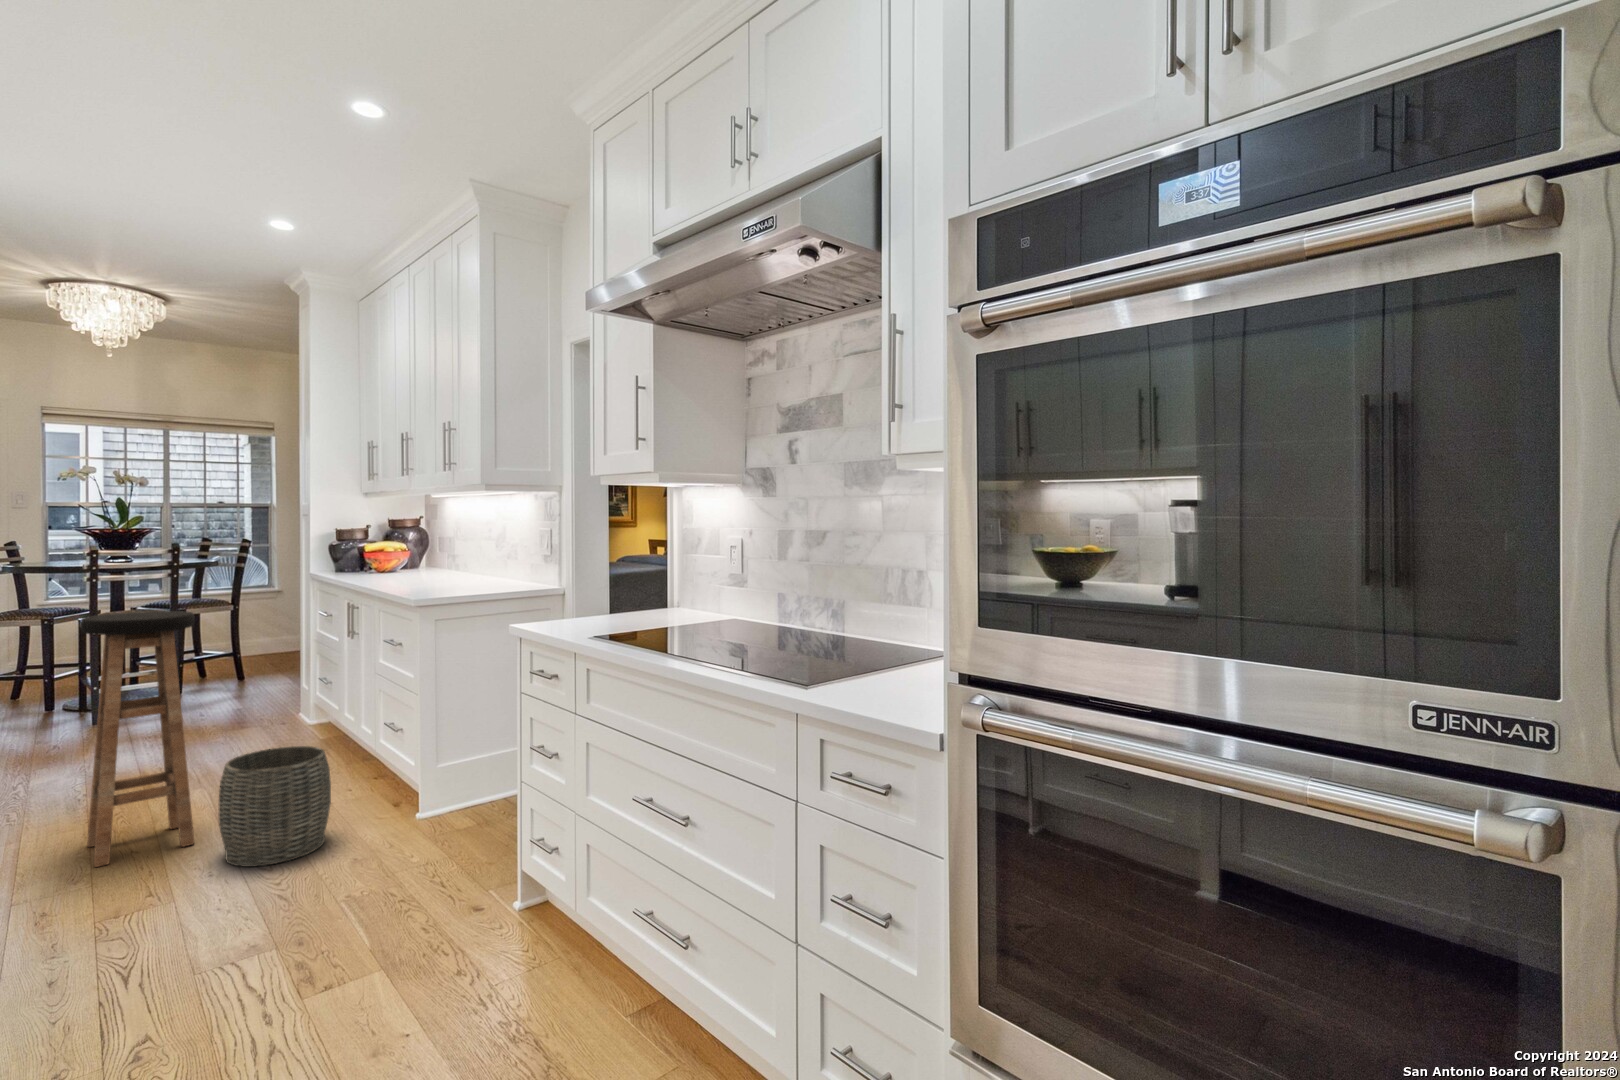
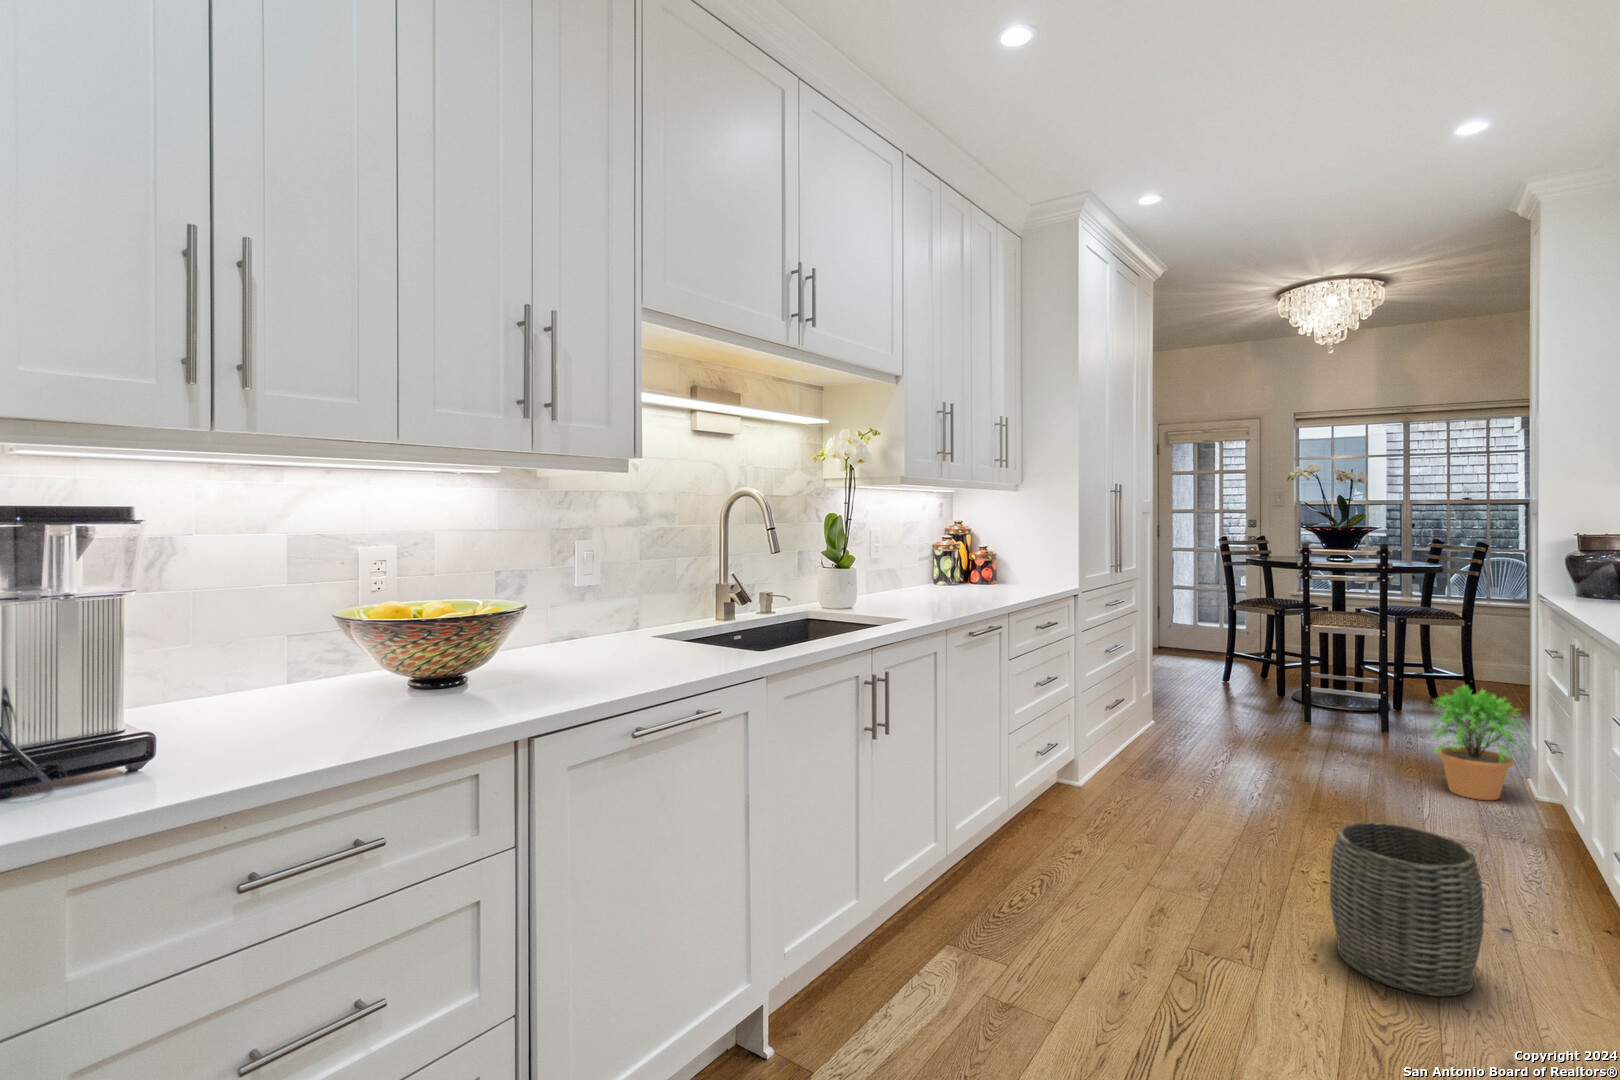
bar stool: present [80,611,195,867] -> none [1219,624,1327,907]
potted plant: none [230,649,312,738] -> present [1432,685,1526,800]

